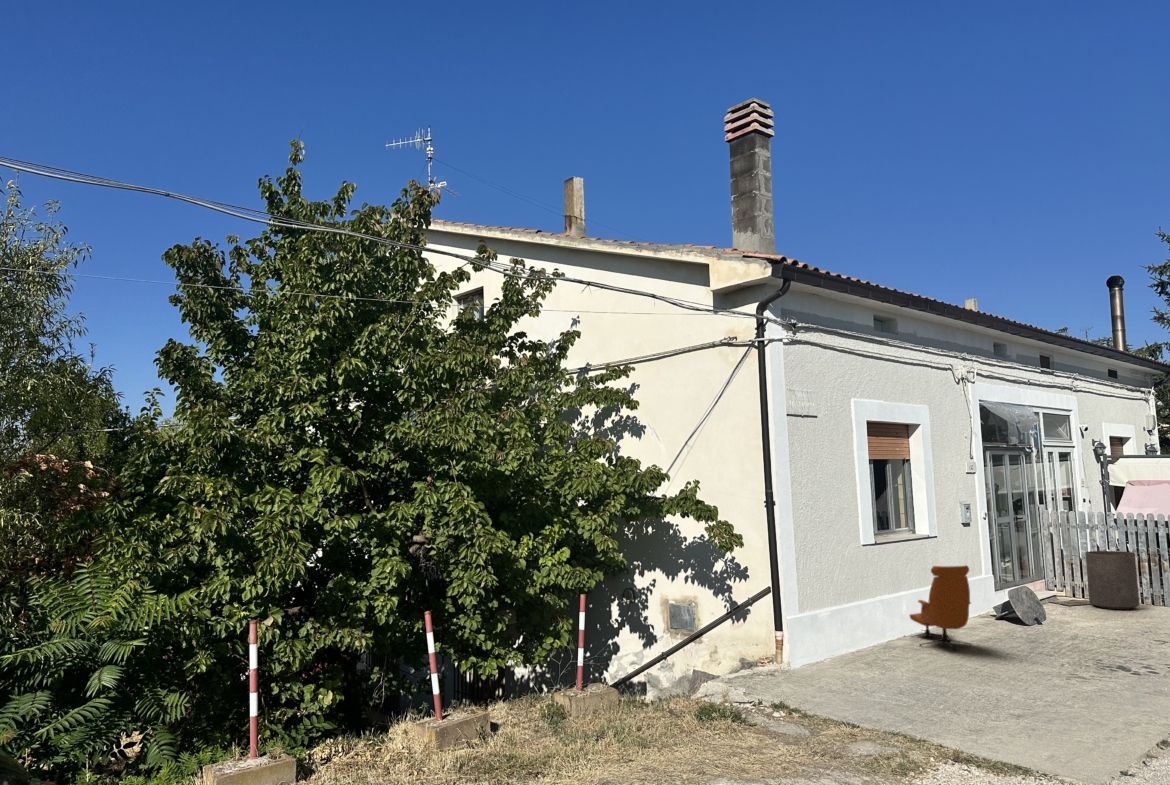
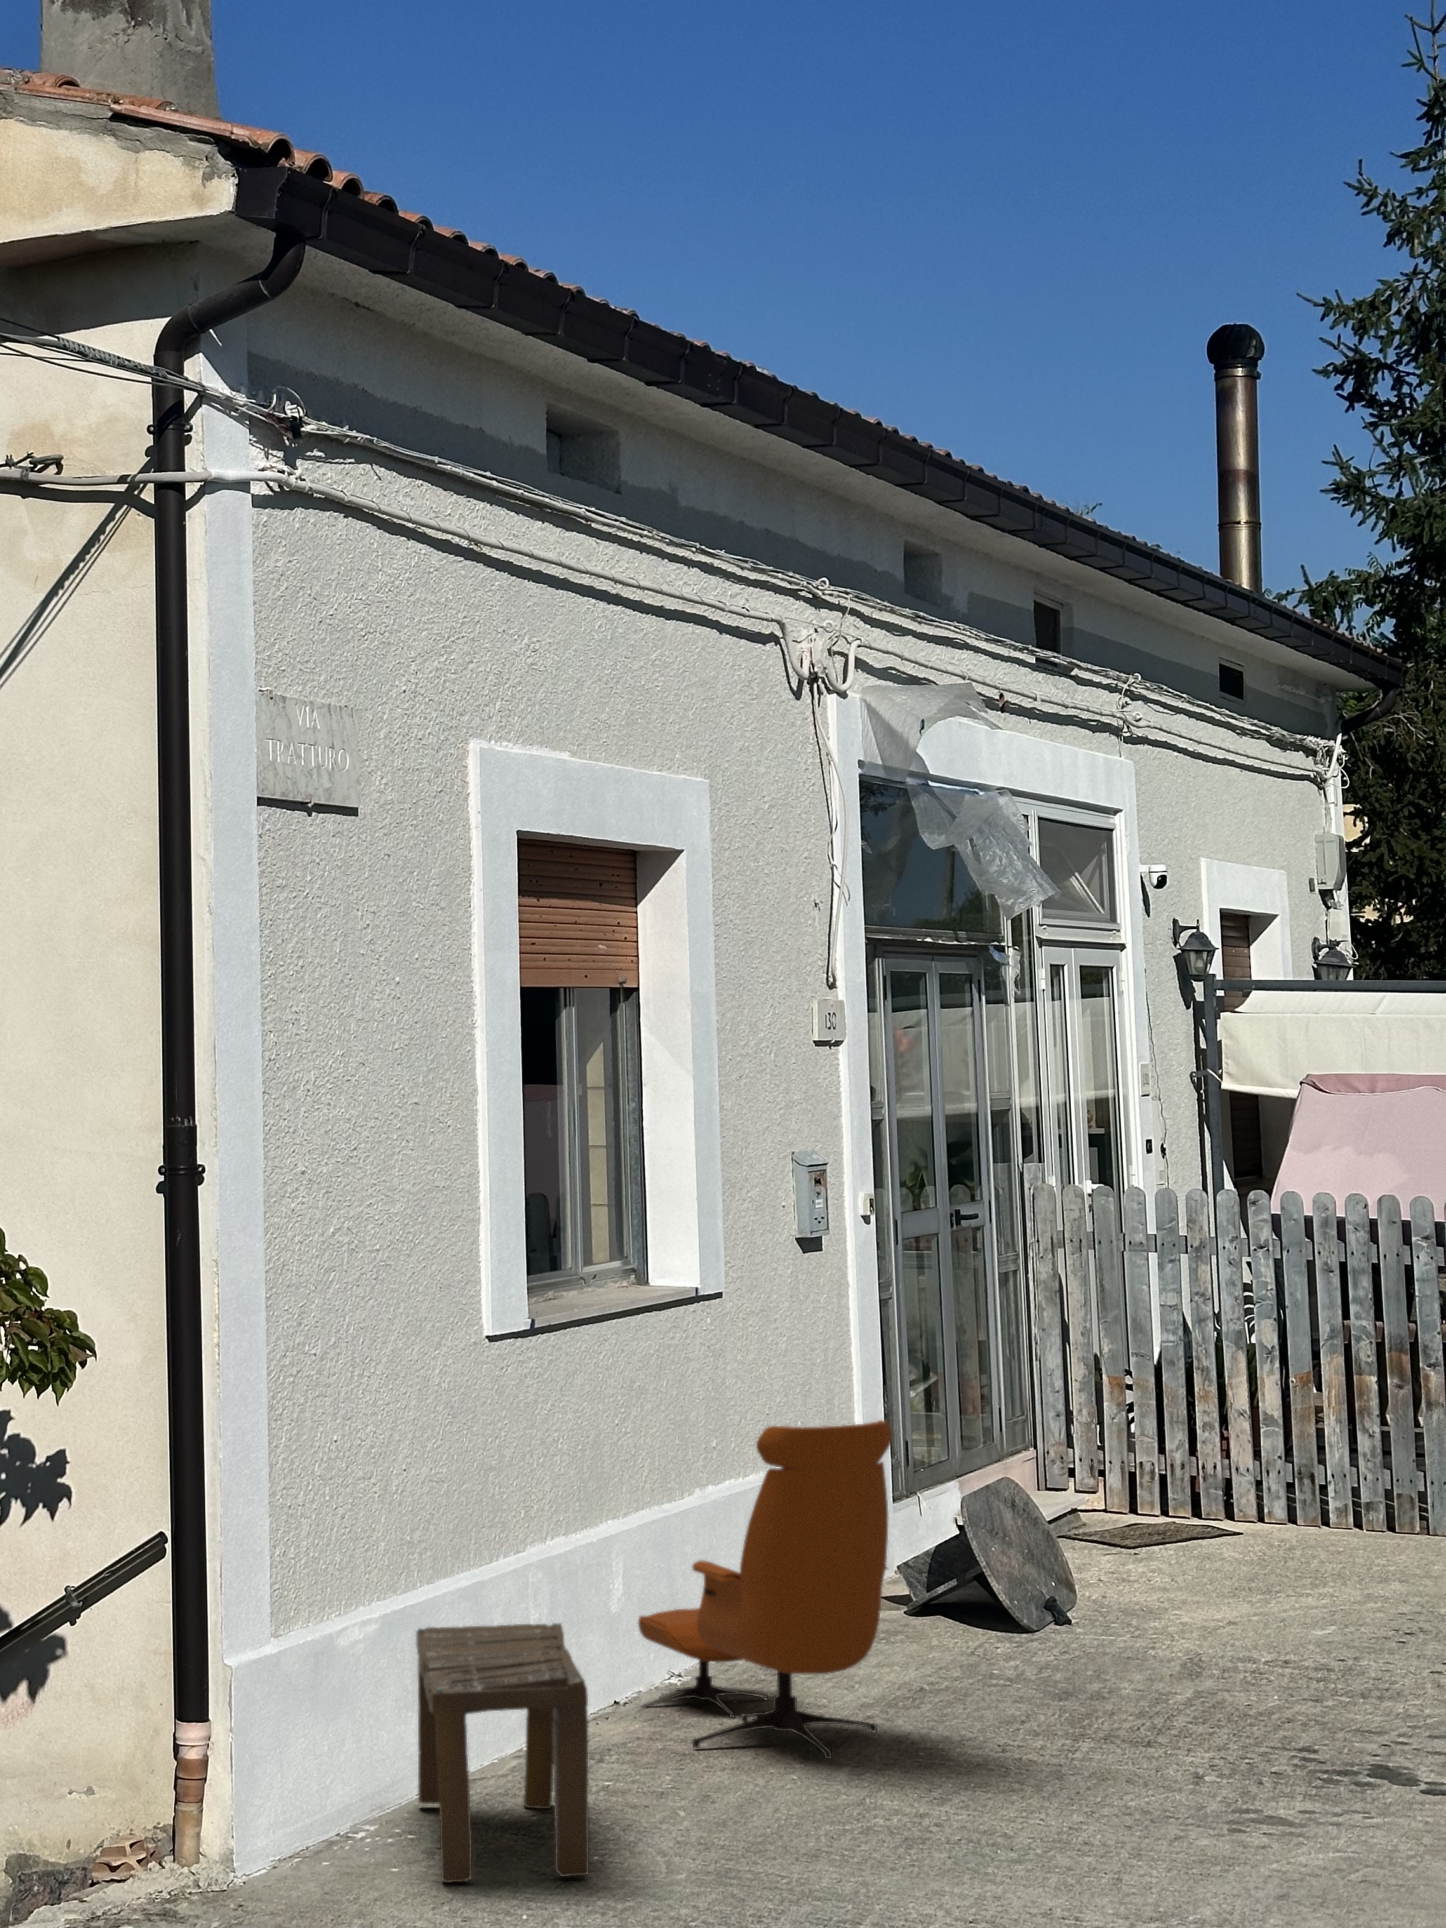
trash can: present [1085,551,1139,609] -> none [1186,1336,1351,1551]
bench: none [836,612,878,672] -> present [416,1623,589,1882]

